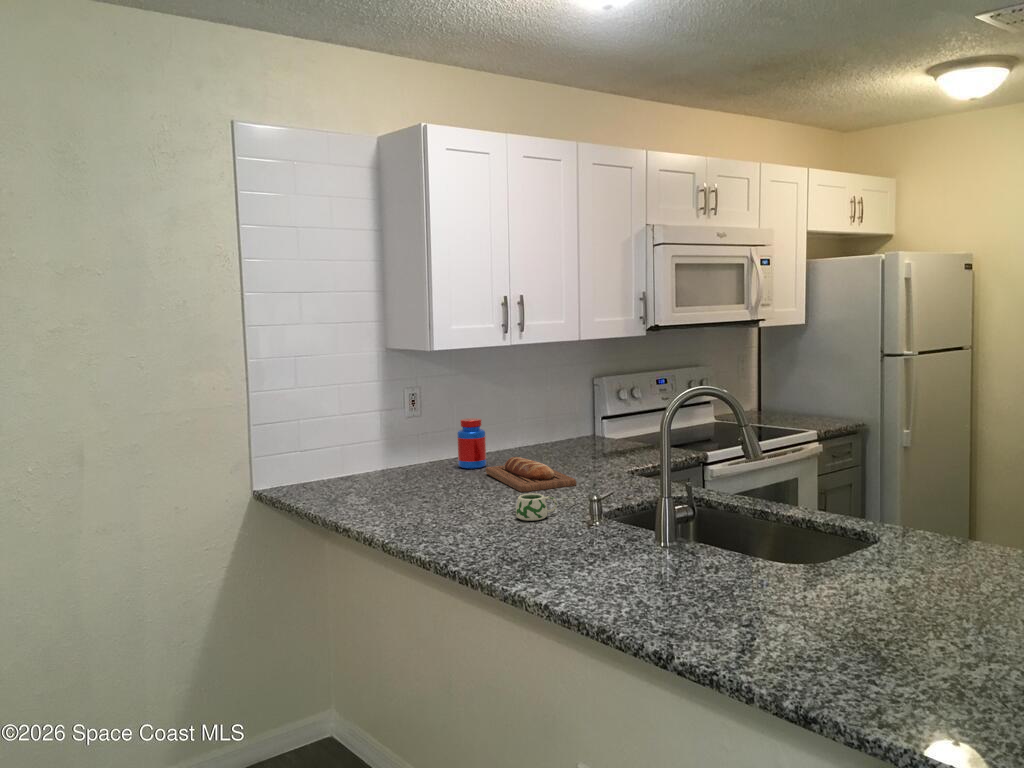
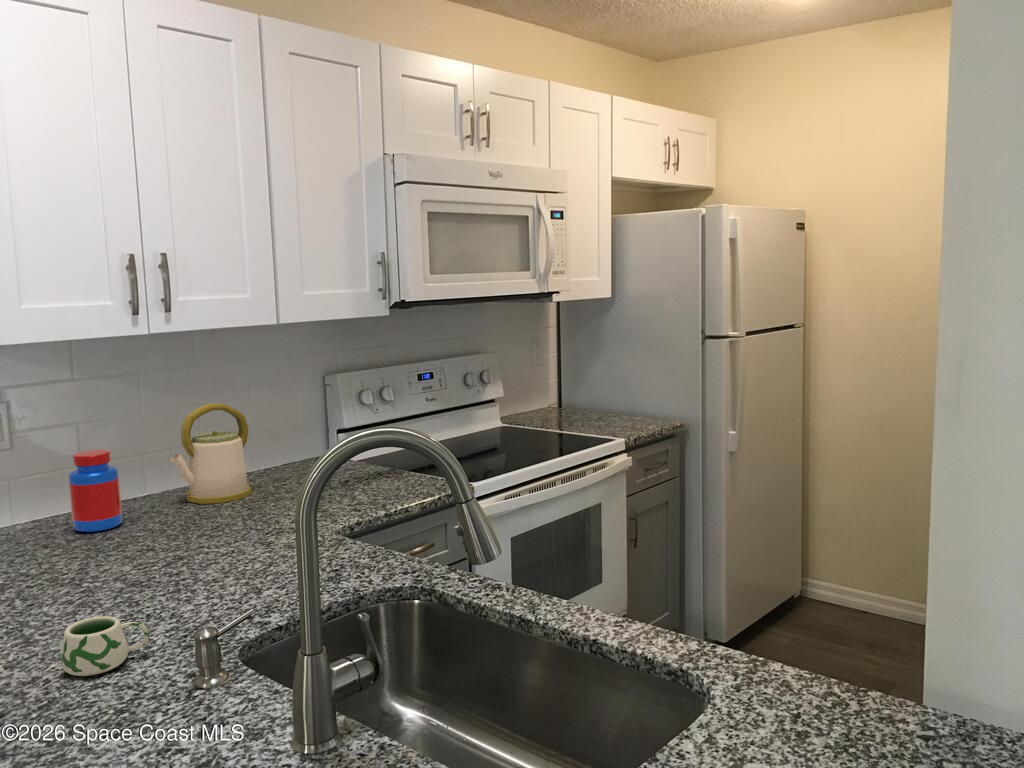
kettle: none [509,393,557,458] -> present [171,404,251,504]
bread loaf: present [486,457,576,492] -> none [104,515,238,588]

